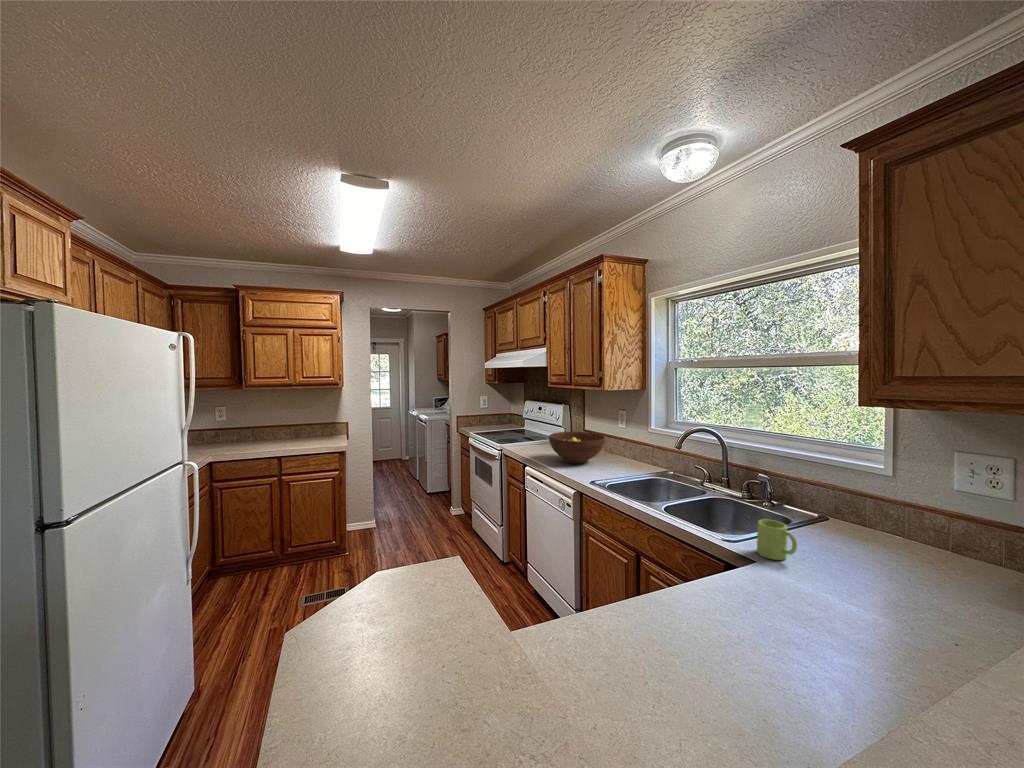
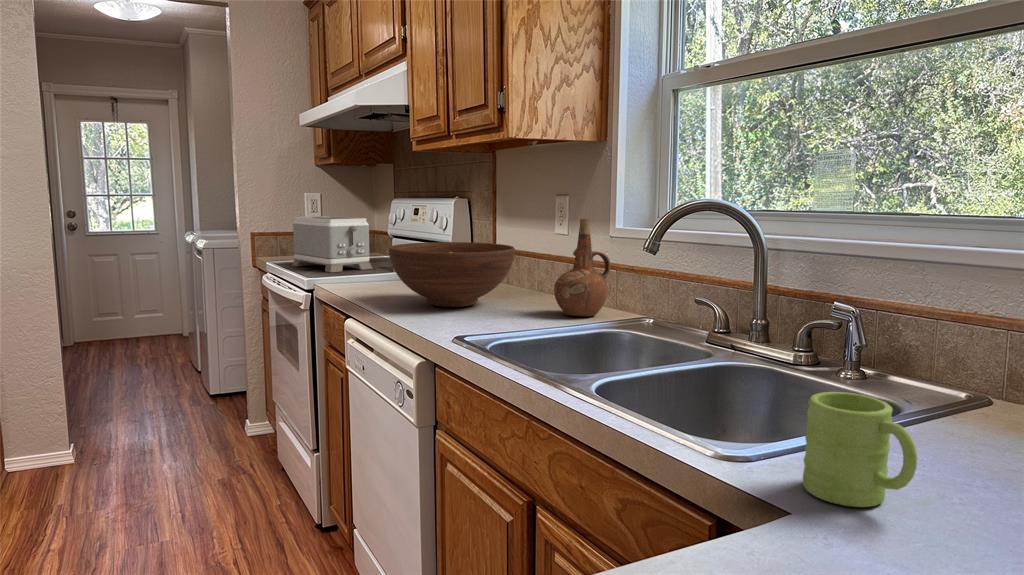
toaster: none [482,410,522,440] -> present [292,216,372,272]
ceramic pitcher: none [626,426,651,470] -> present [554,219,610,316]

